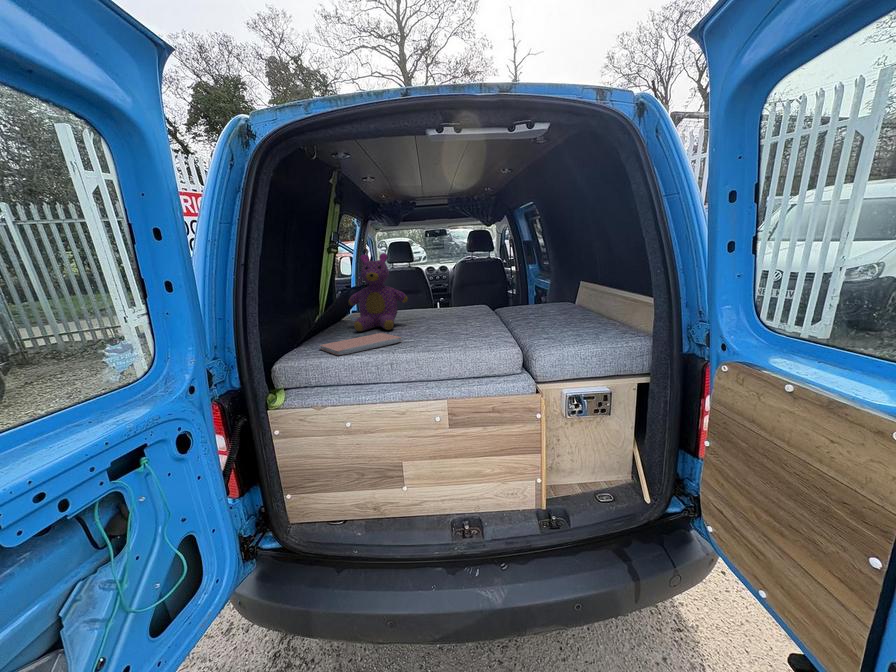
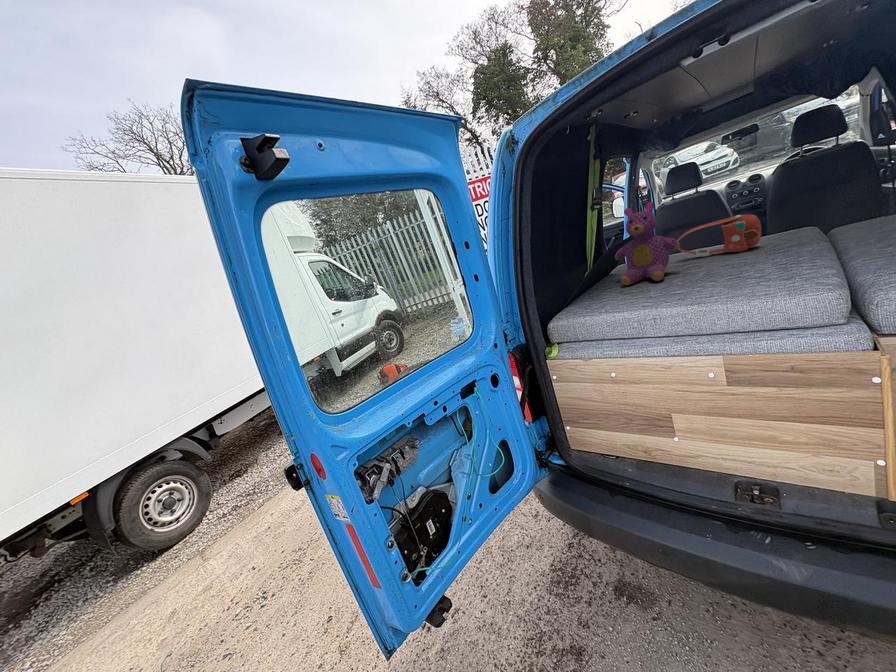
handbag: none [402,283,464,315] -> present [678,214,761,257]
notebook: present [320,333,402,355] -> none [587,286,671,313]

